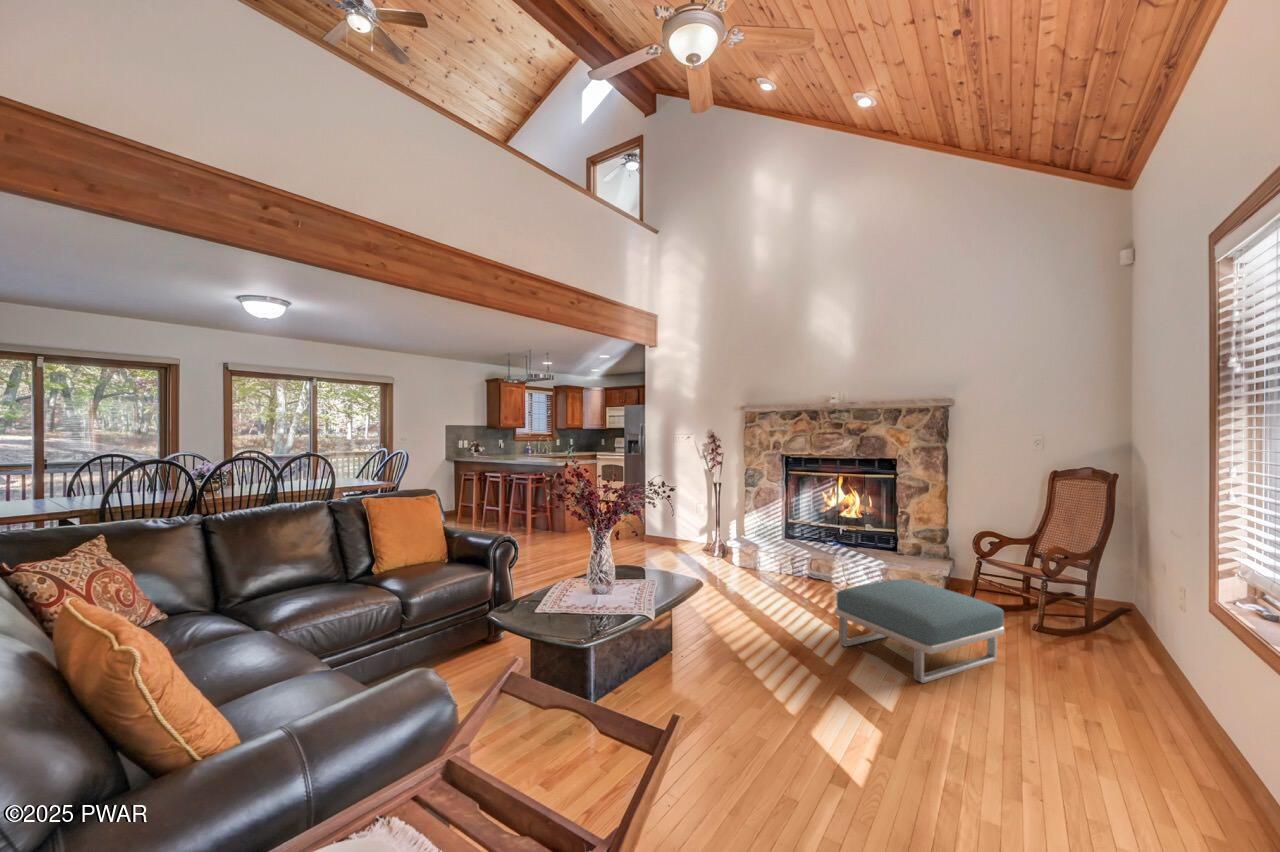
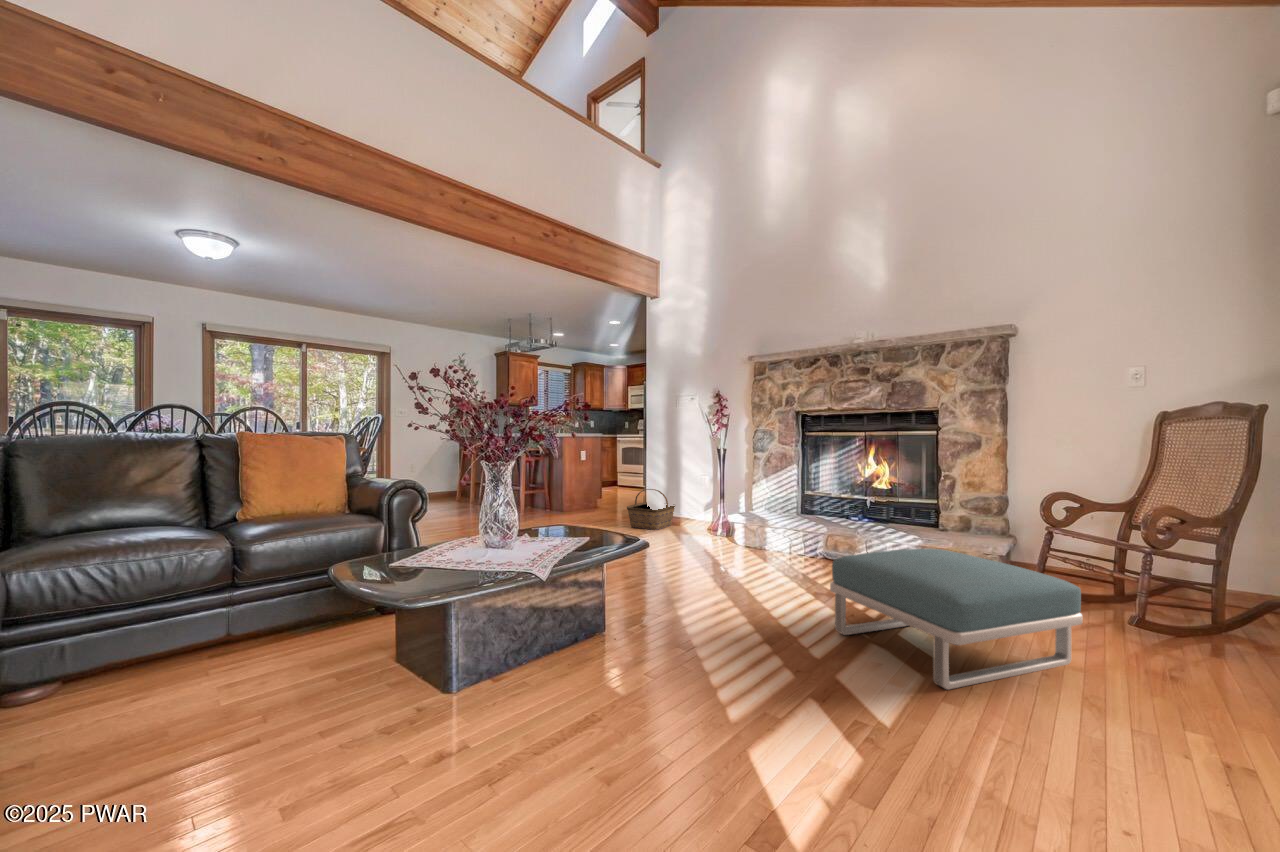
basket: none [632,516,673,553] -> present [627,489,675,530]

